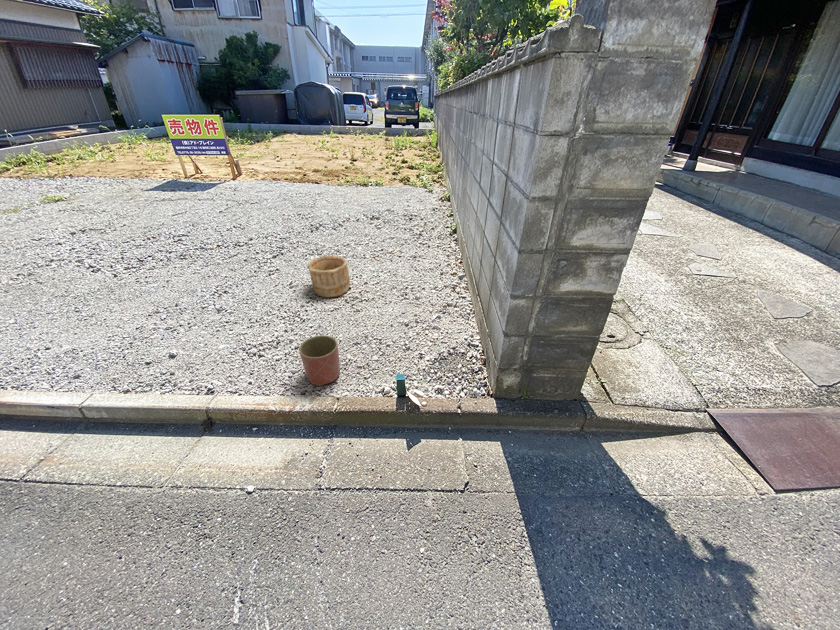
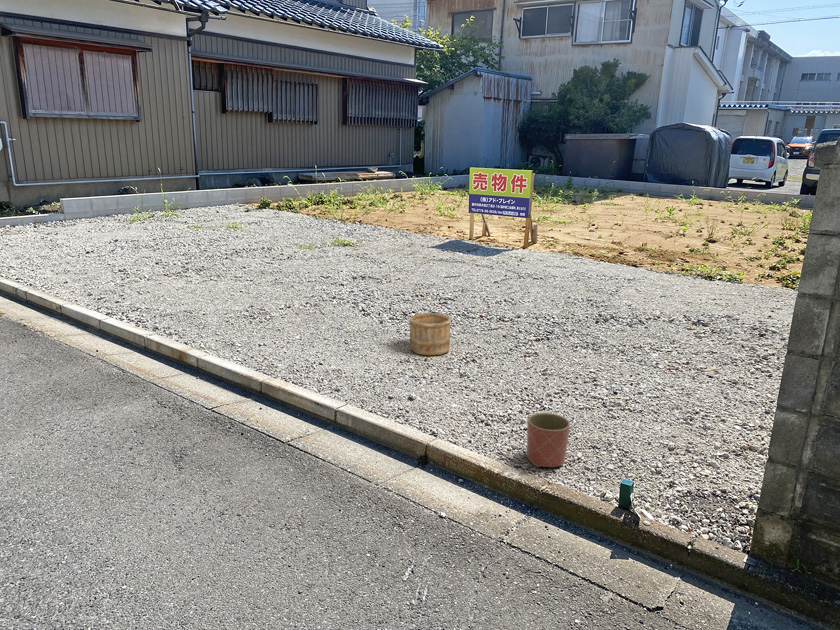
wooden bucket: present [307,255,350,297] -> present [409,313,451,356]

